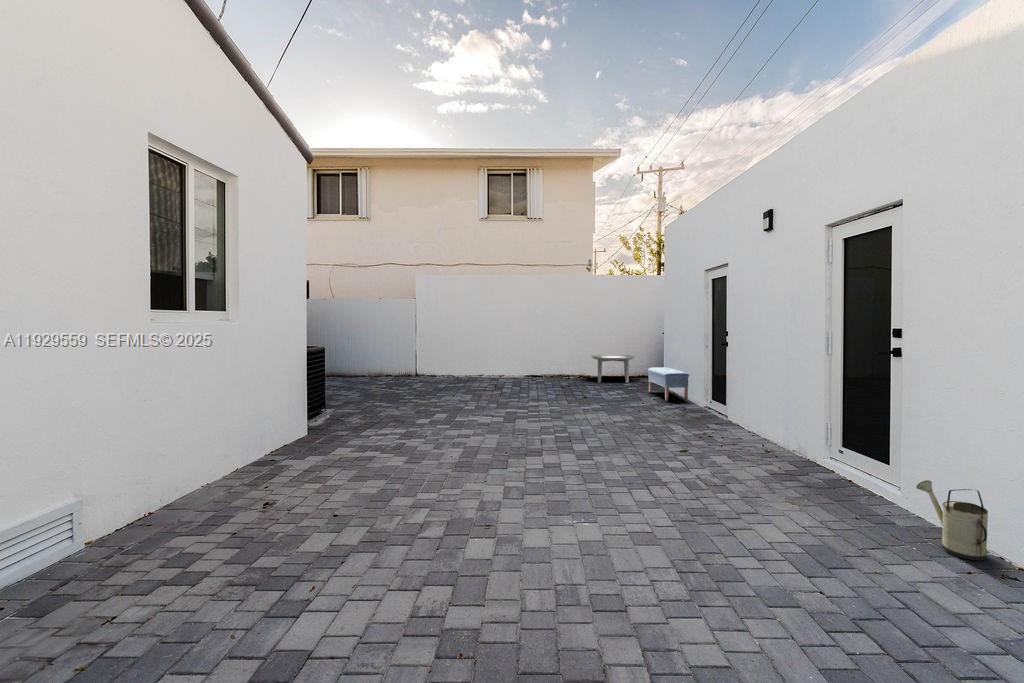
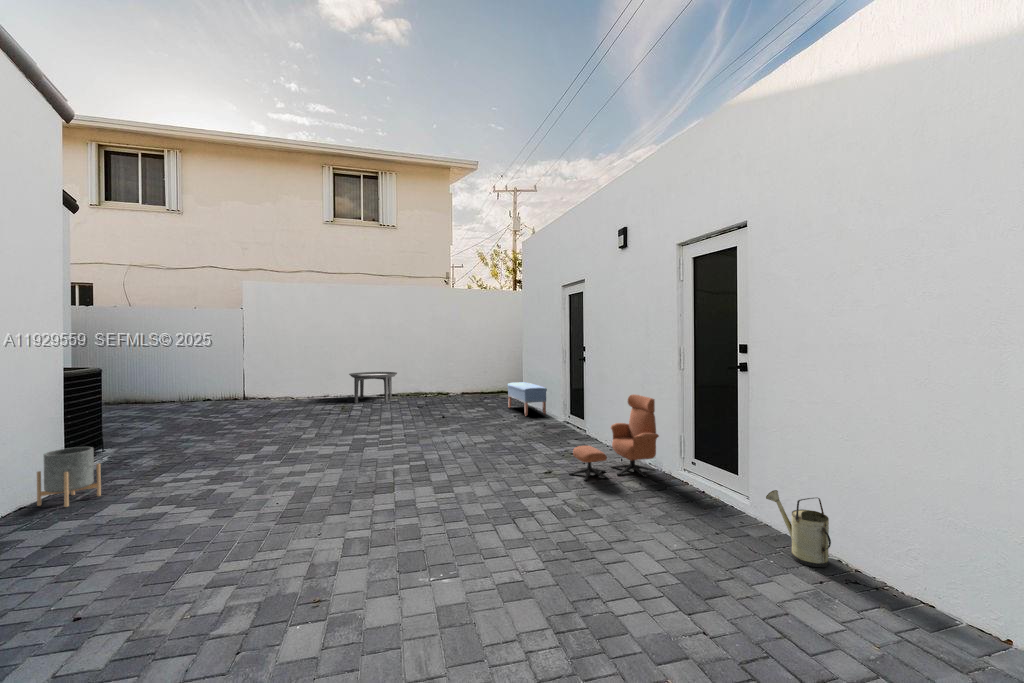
round table: present [591,355,635,383] -> present [349,372,397,403]
lounge chair: none [705,381,805,464] -> present [569,395,659,481]
planter: none [295,405,332,447] -> present [37,447,101,507]

